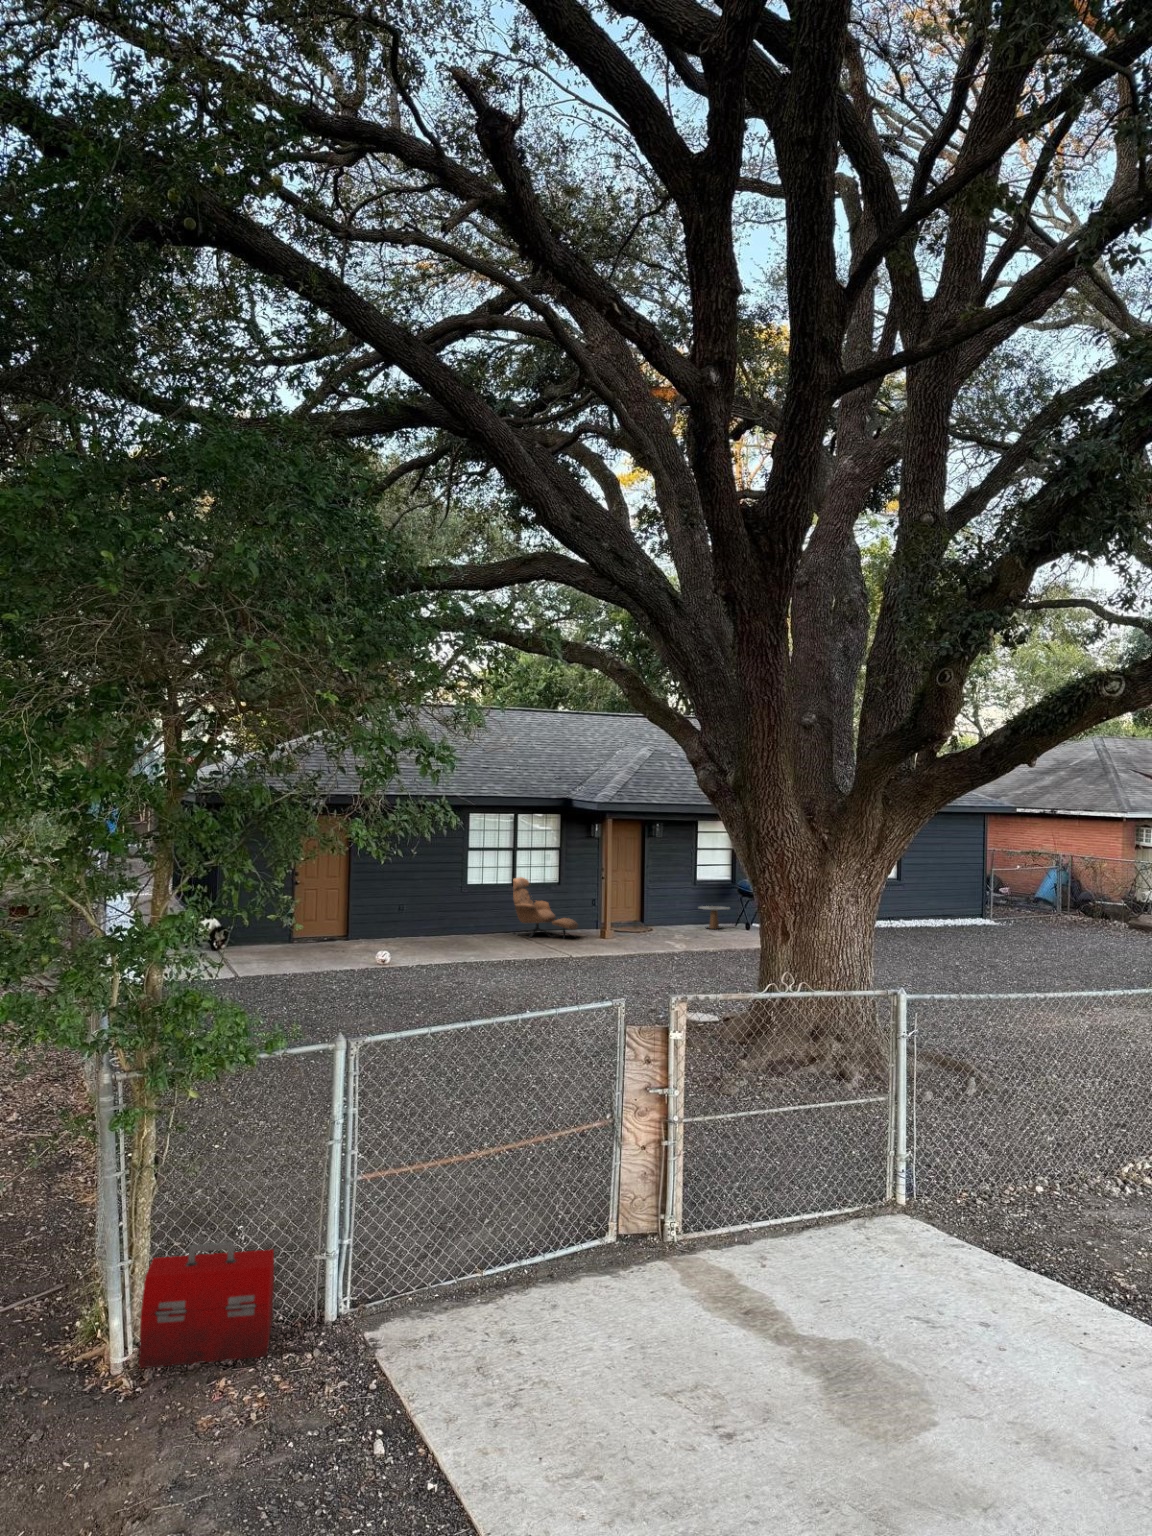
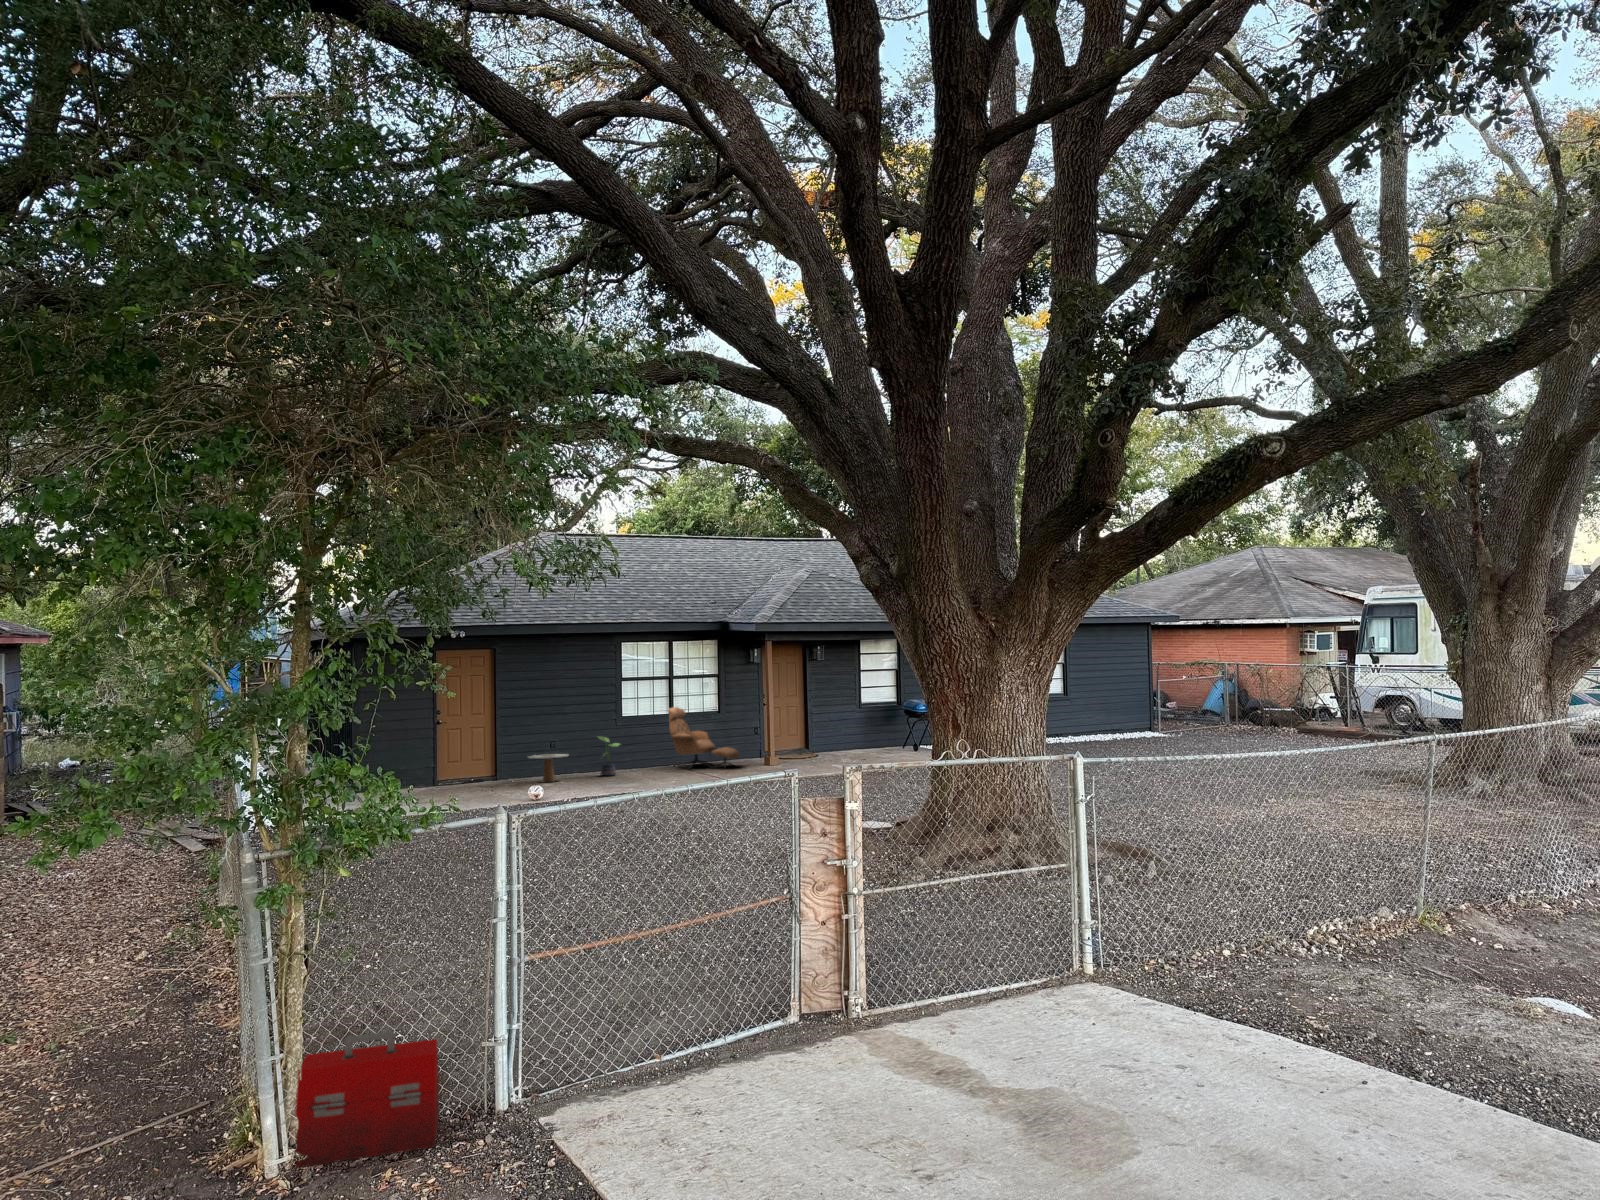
potted plant: none [443,902,469,940] -> present [597,736,620,776]
side table: present [699,906,730,929] -> present [528,754,569,782]

